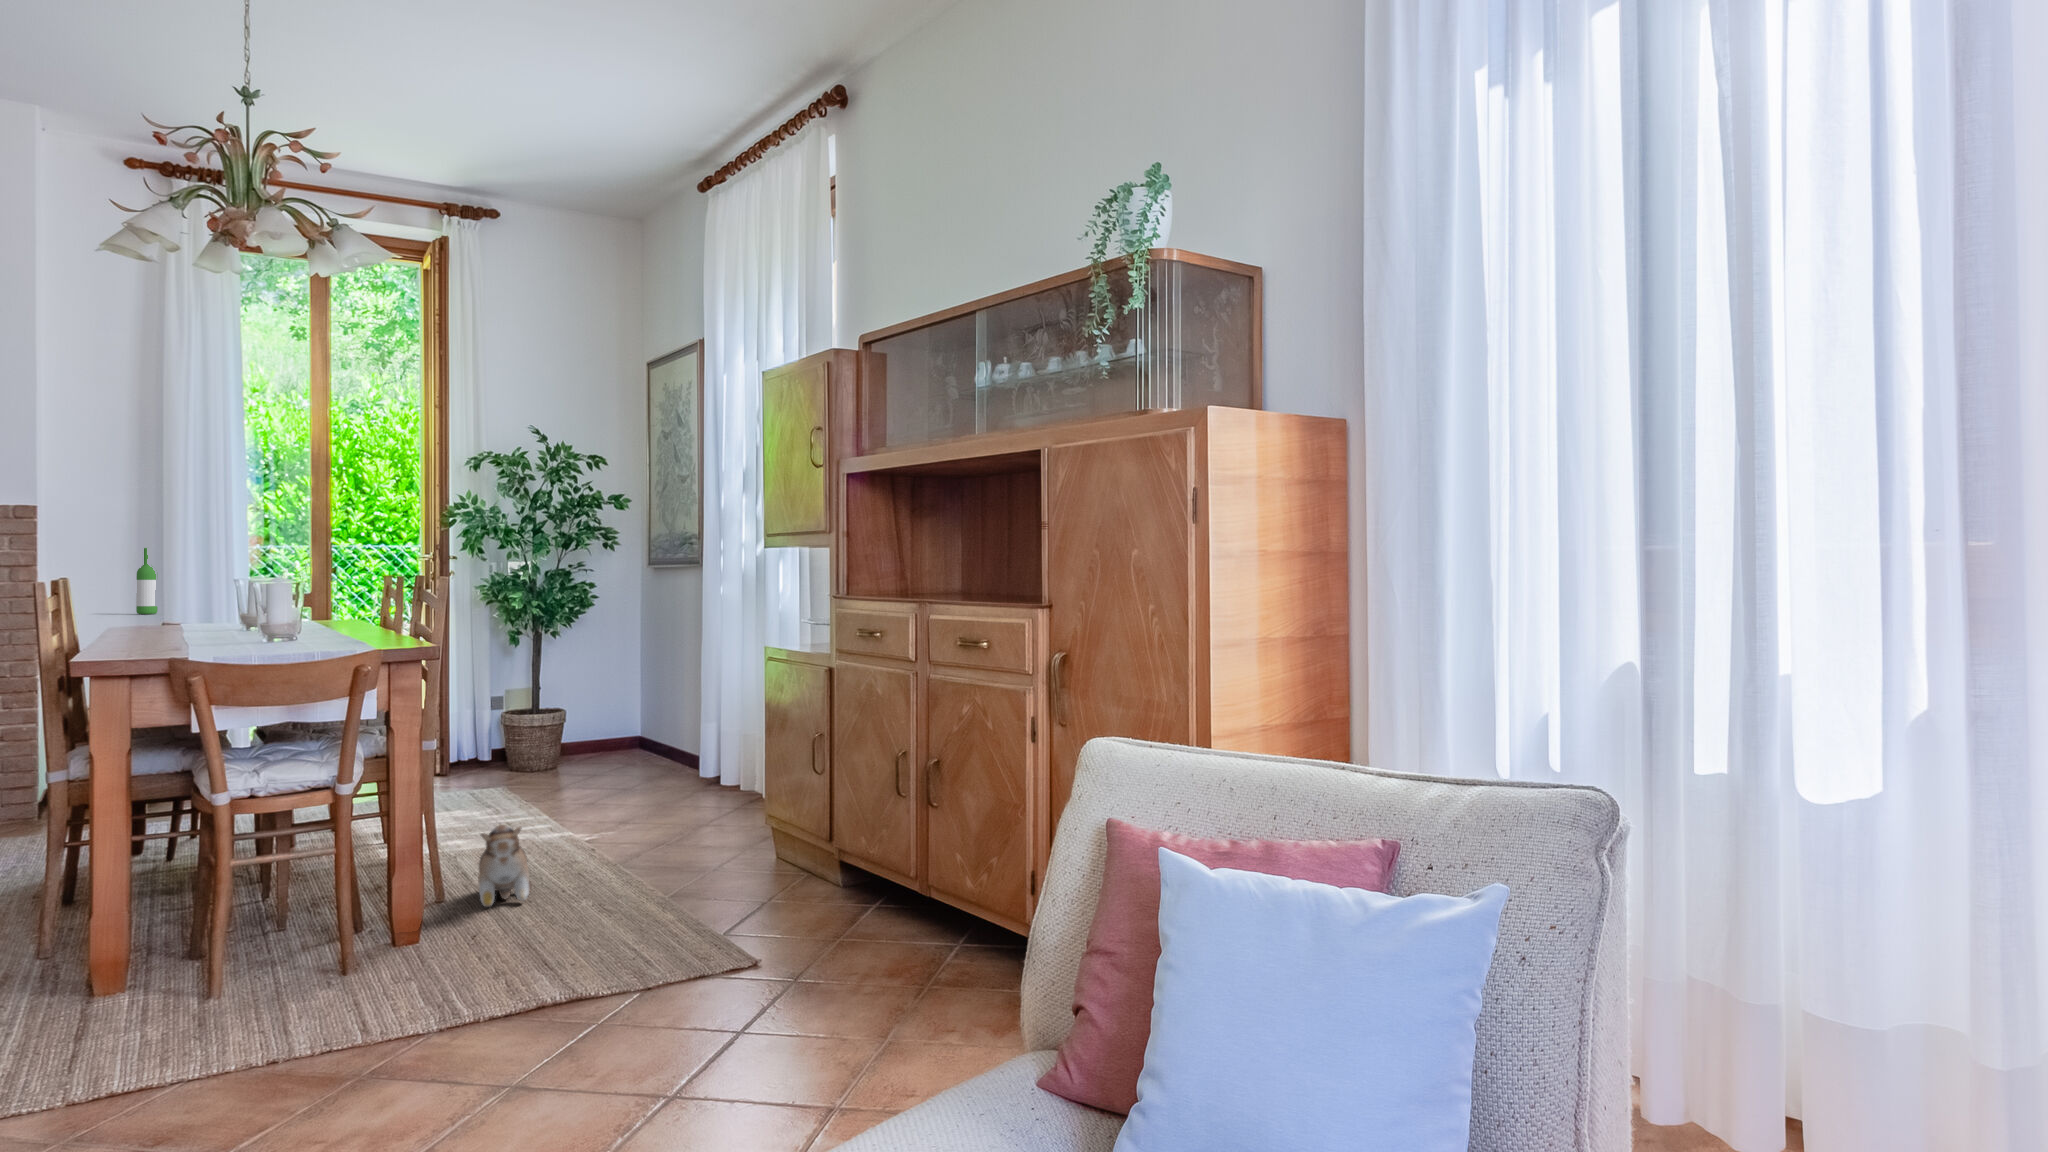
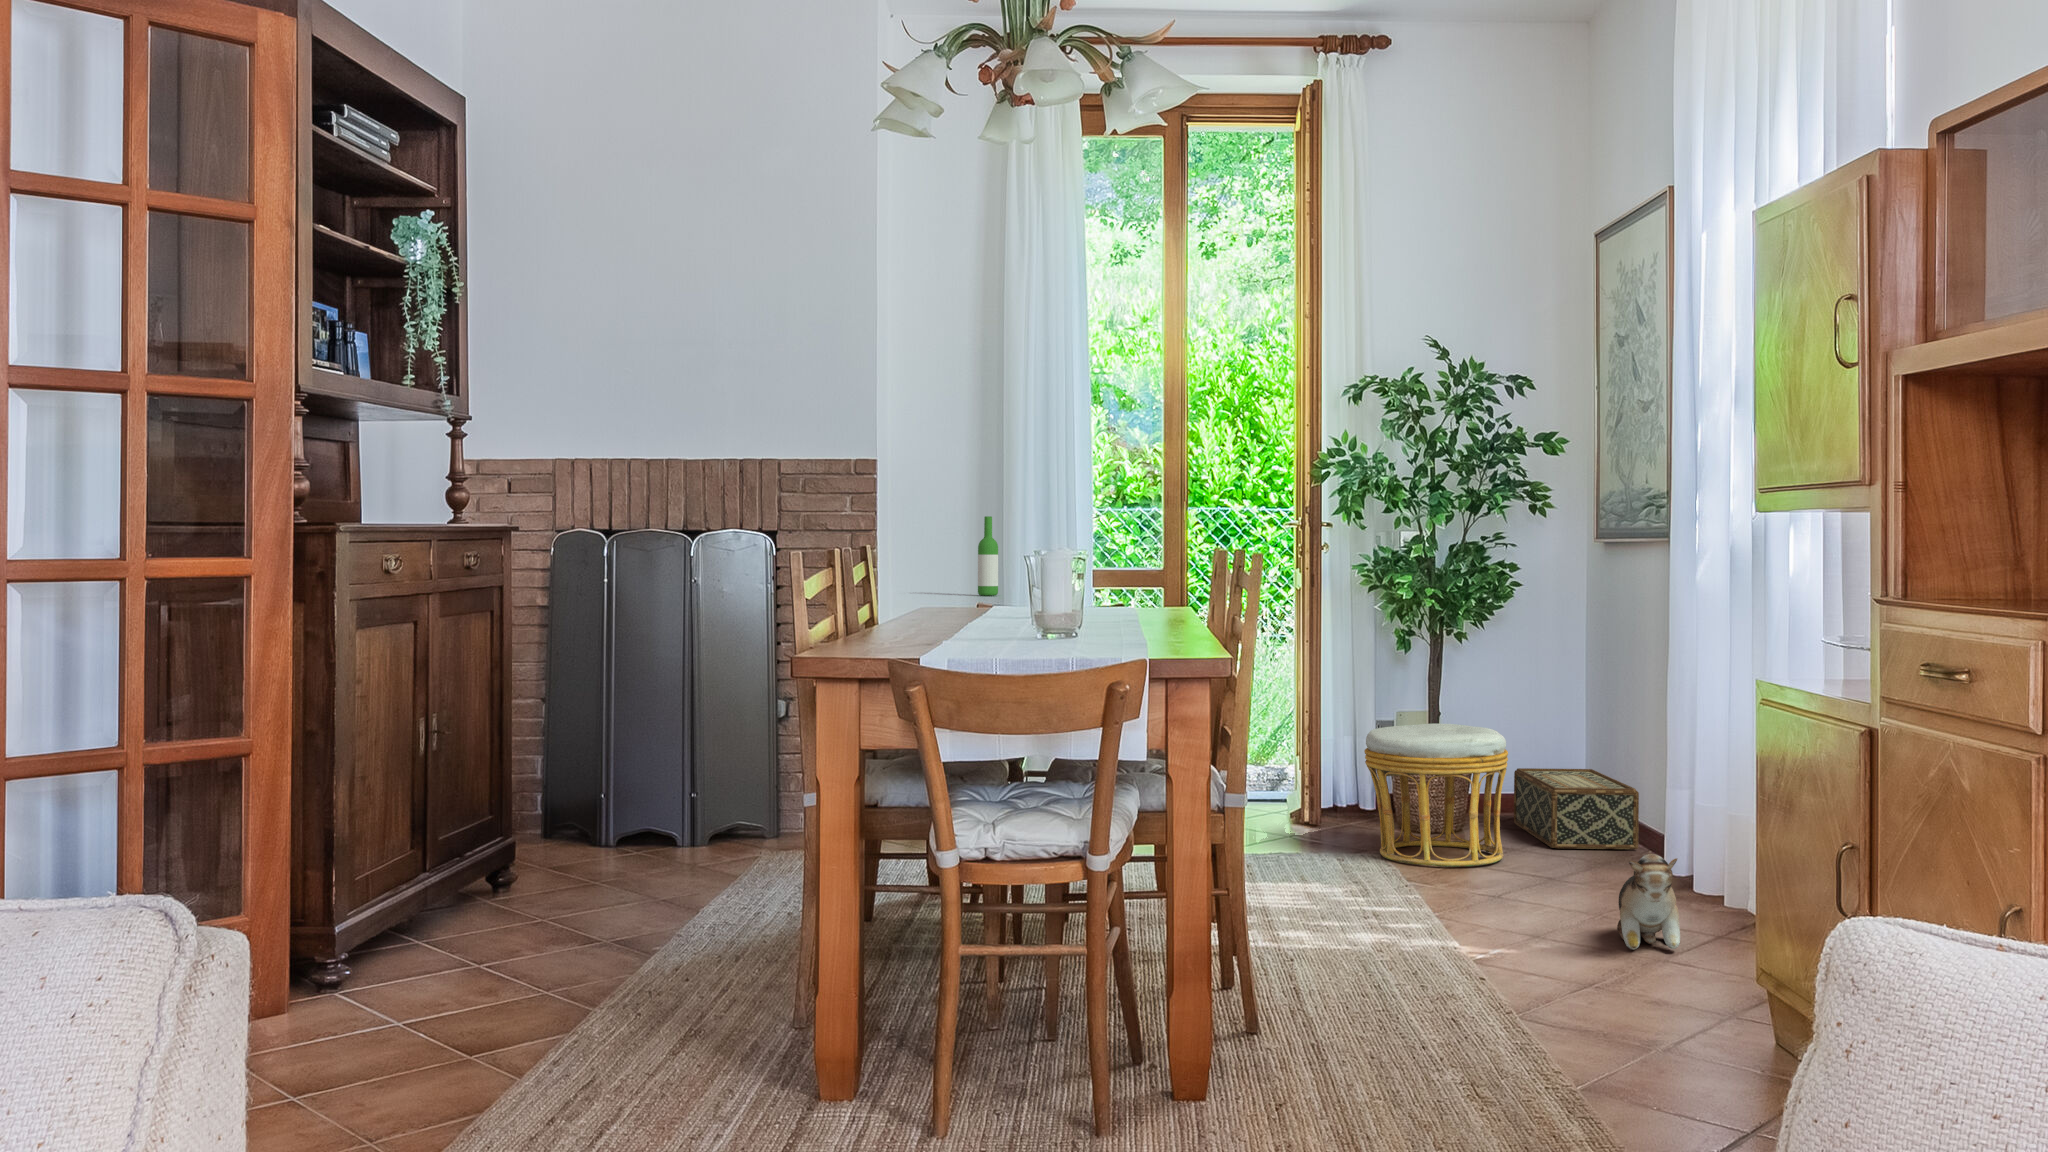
ottoman: none [493,694,596,792] -> present [1364,724,1508,867]
woven basket: none [595,719,680,772] -> present [1514,768,1639,849]
plush toy: present [478,825,531,907] -> present [1617,854,1680,950]

